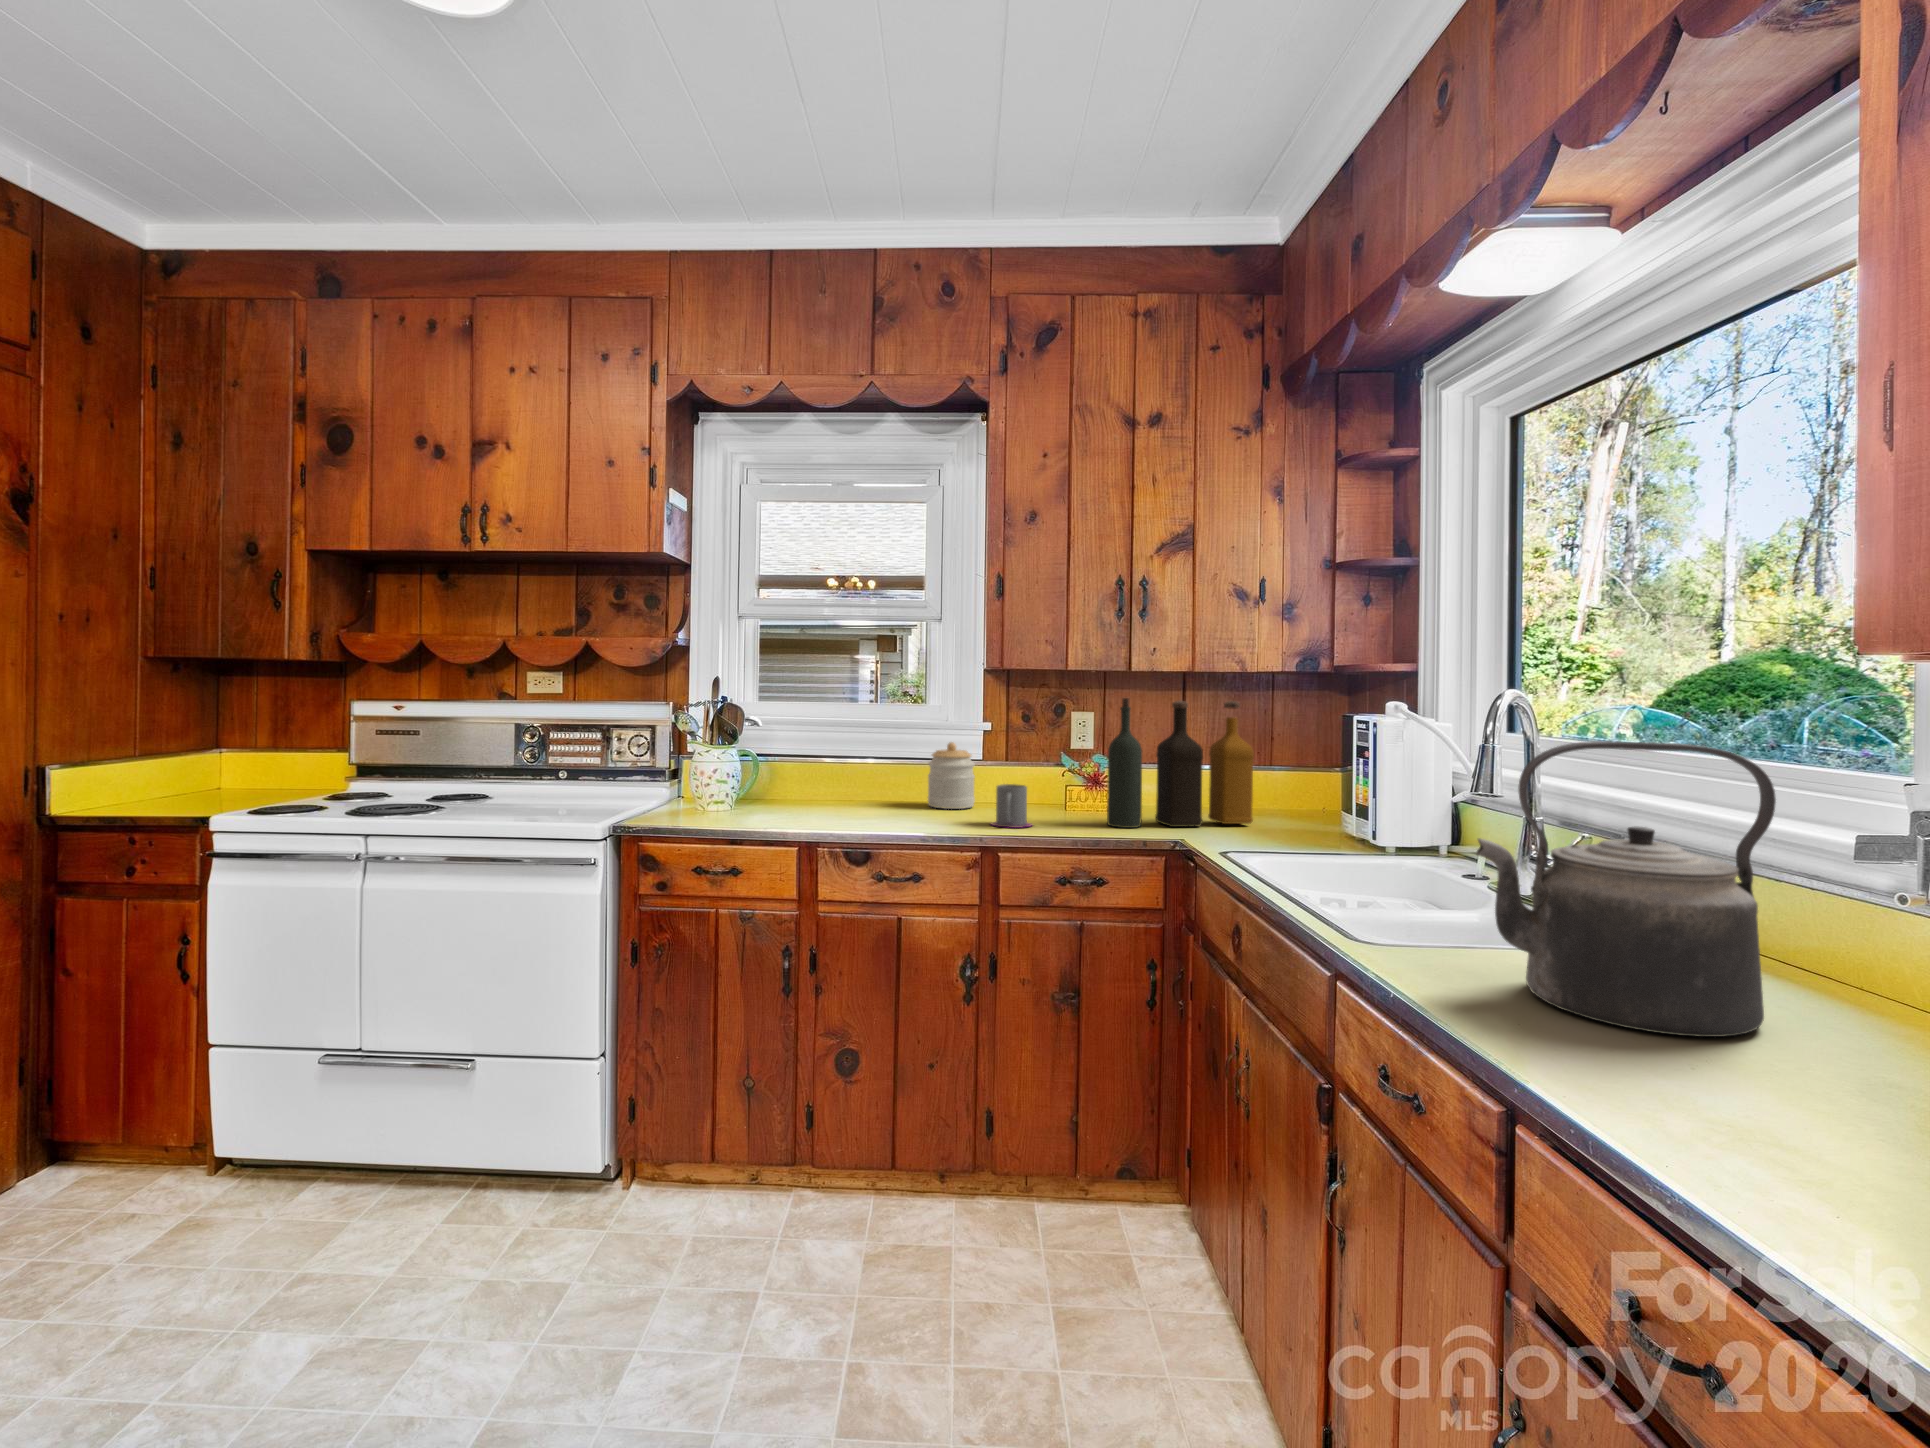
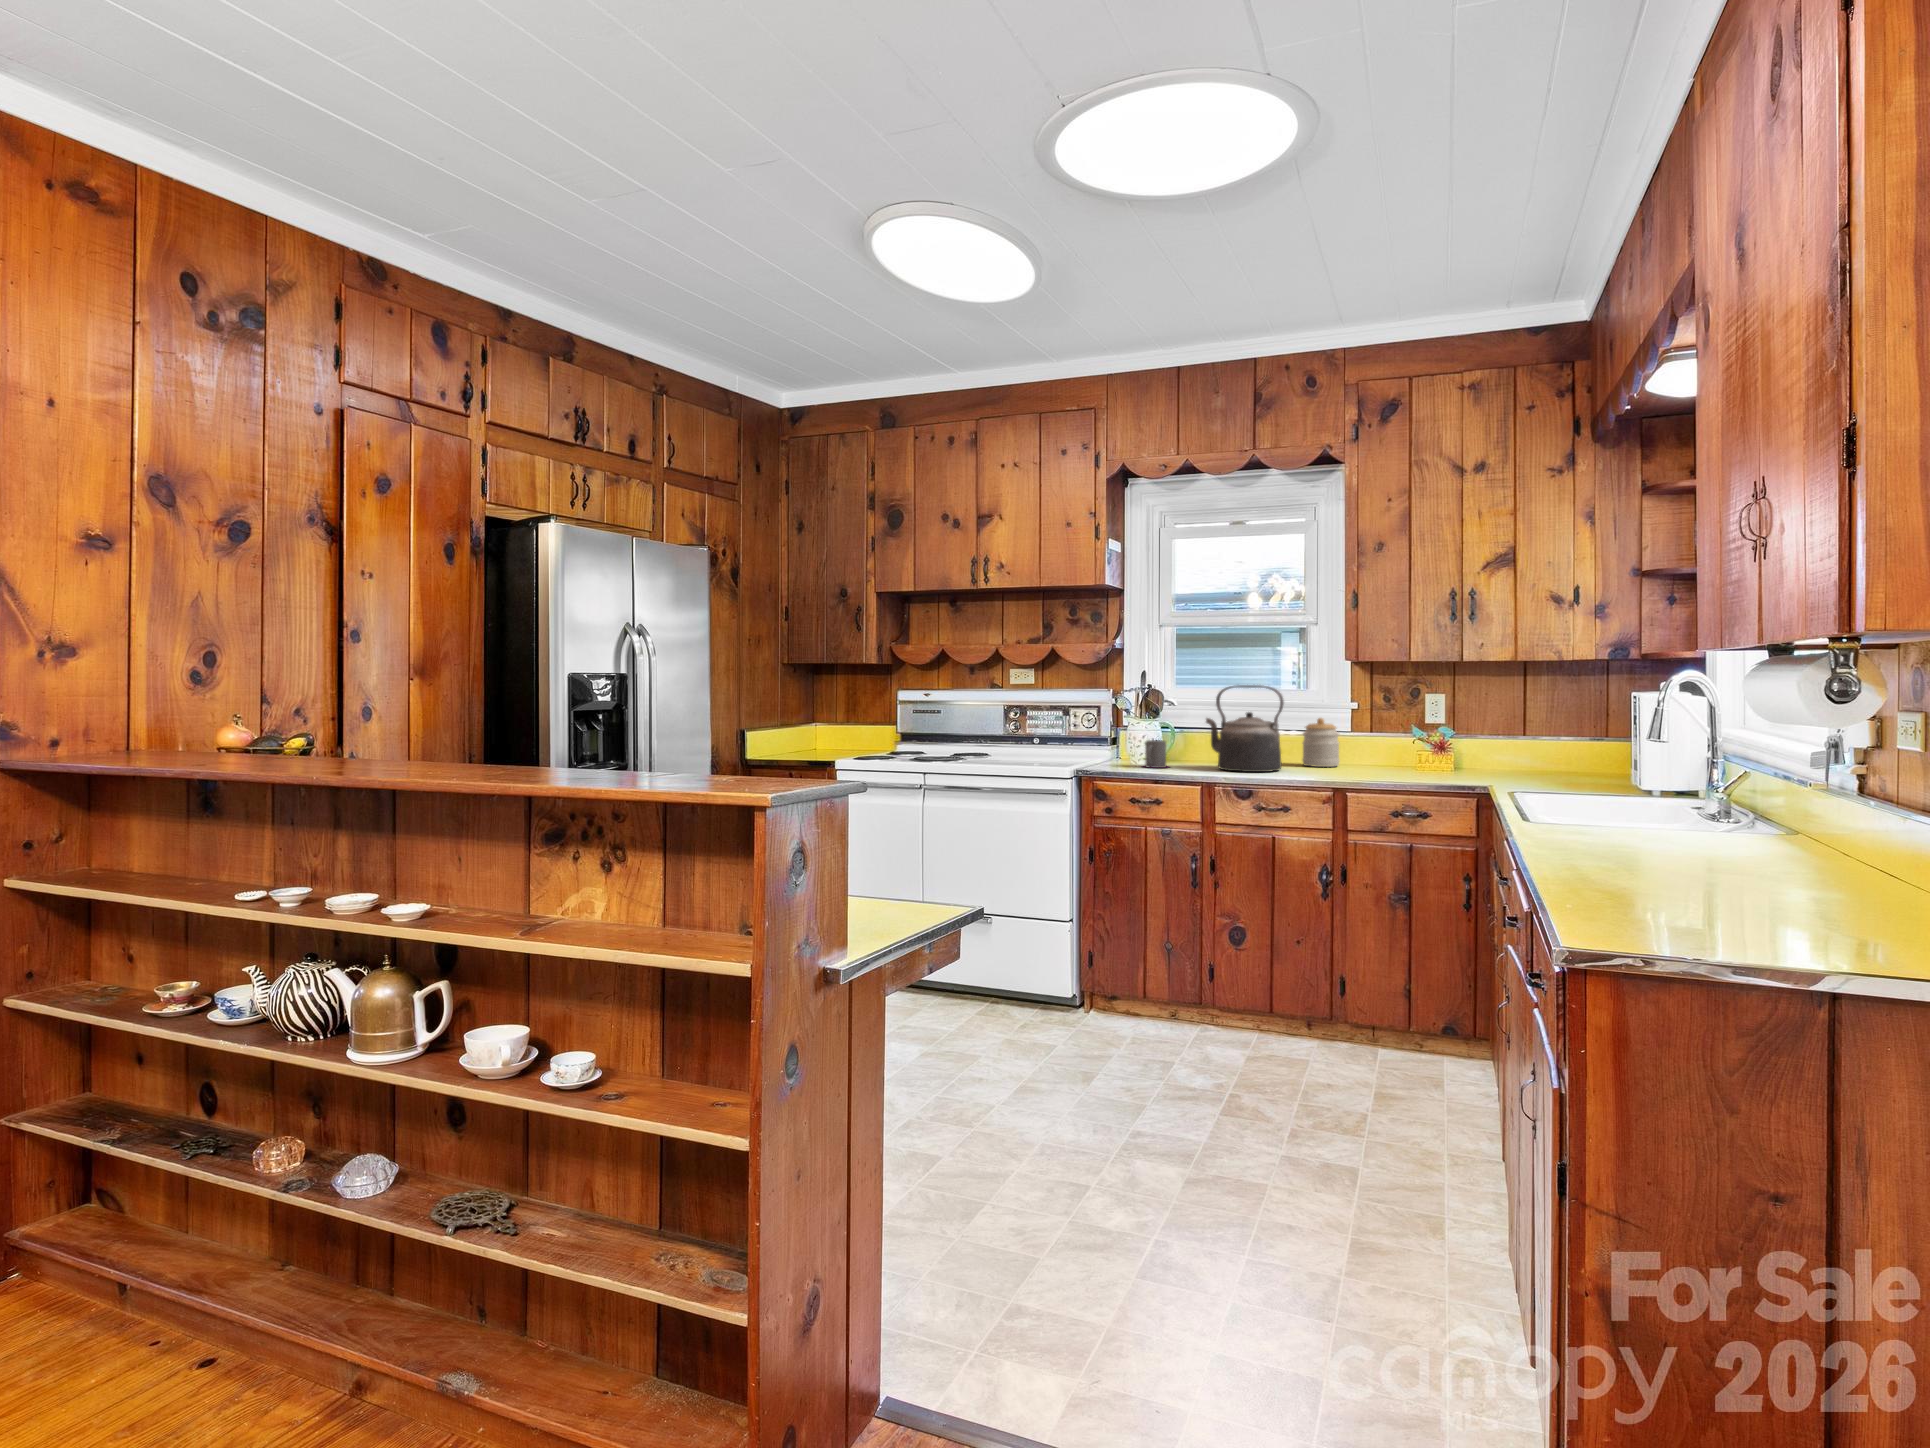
bottle: present [1107,698,1254,828] -> none [1437,683,1563,780]
kettle: present [1476,741,1776,1037] -> present [1206,685,1284,772]
mug: present [991,784,1032,828] -> present [1145,740,1167,768]

